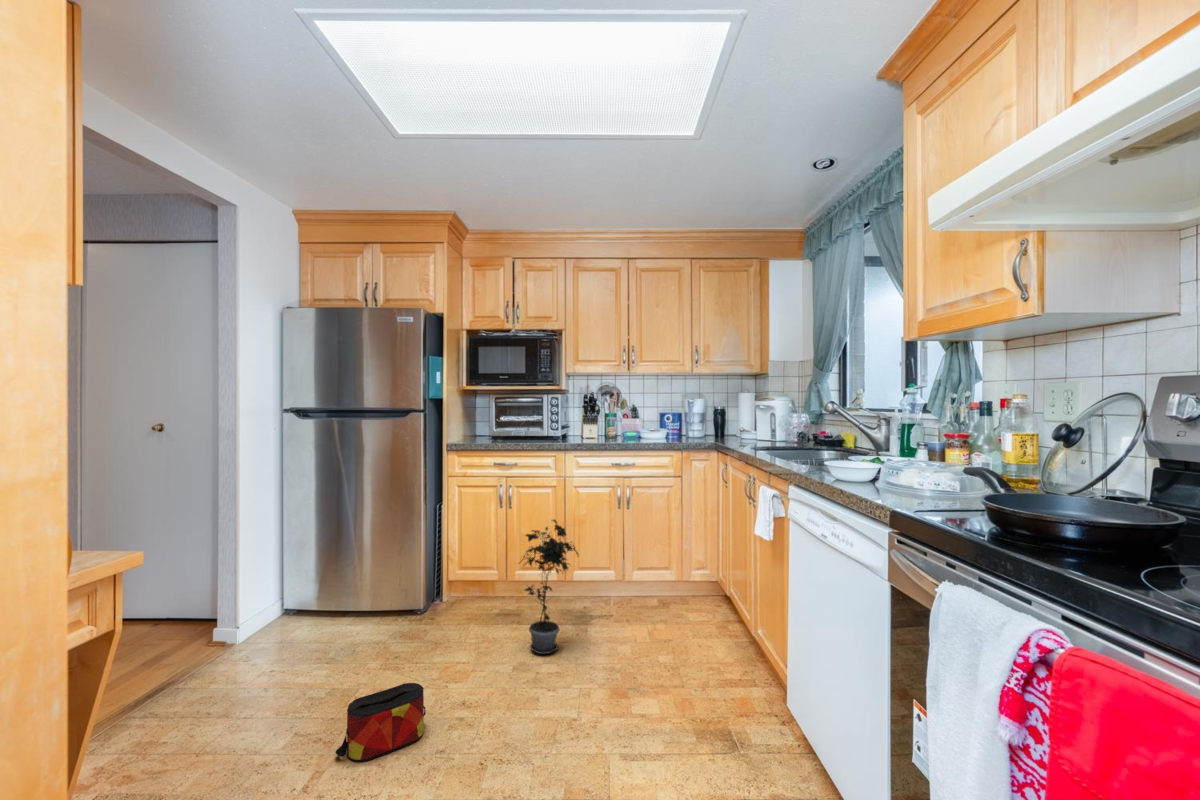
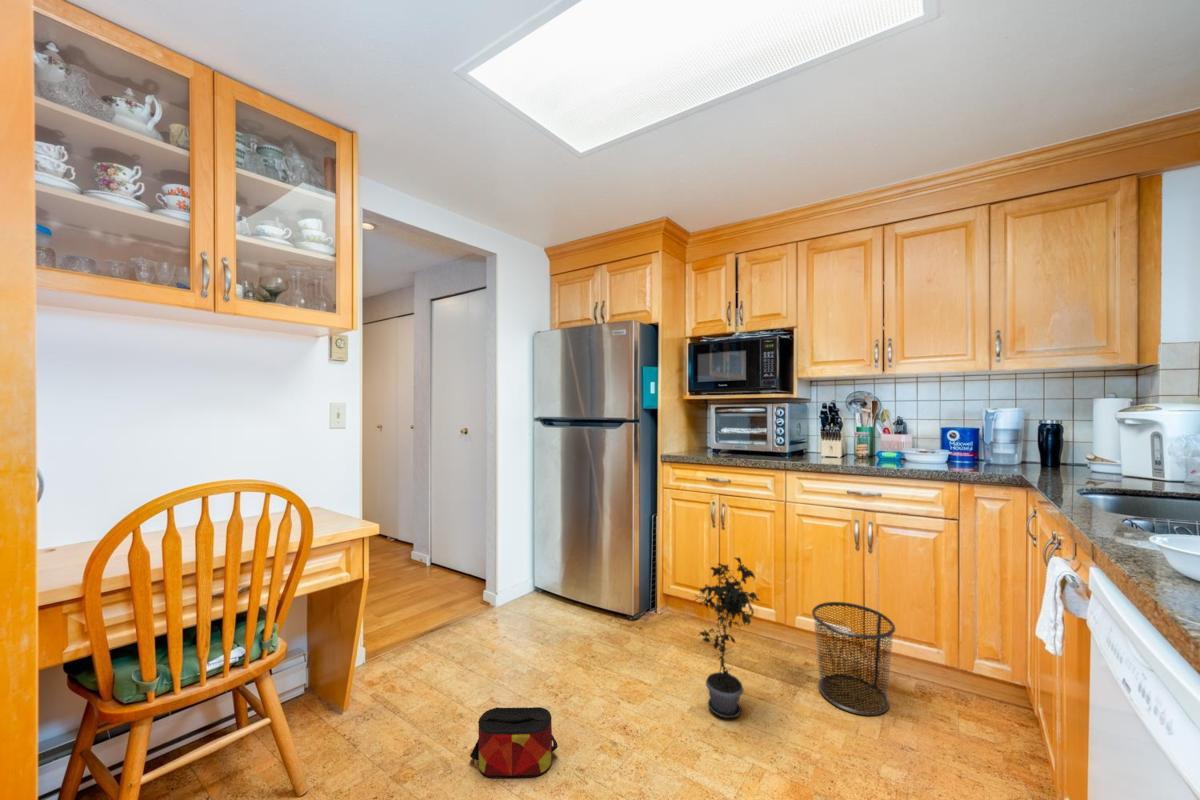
waste bin: none [596,549,652,625] -> present [812,602,895,715]

